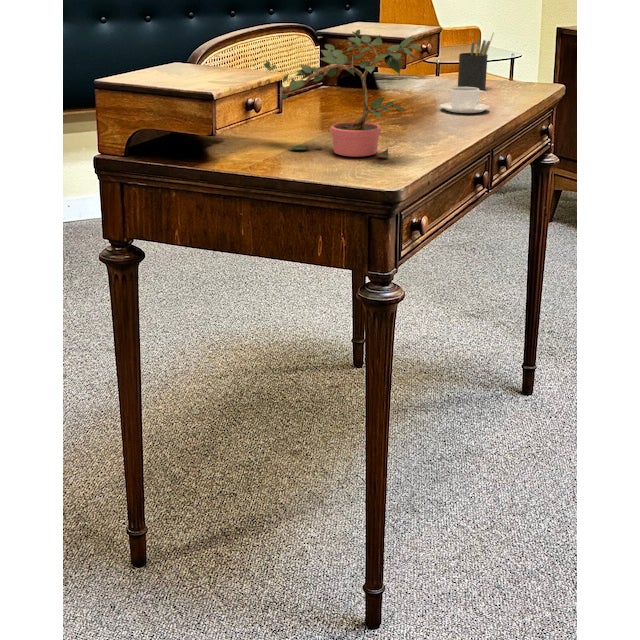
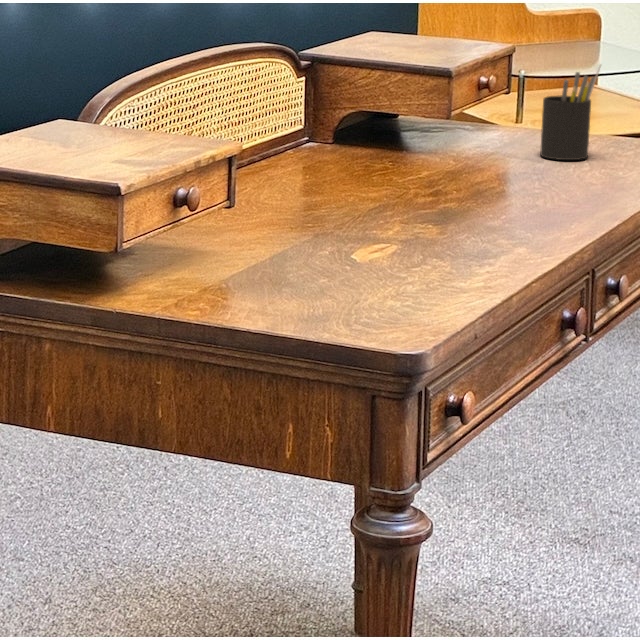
potted plant: present [264,30,422,157] -> none [197,77,467,288]
coffee cup: present [440,87,489,113] -> none [506,159,591,205]

